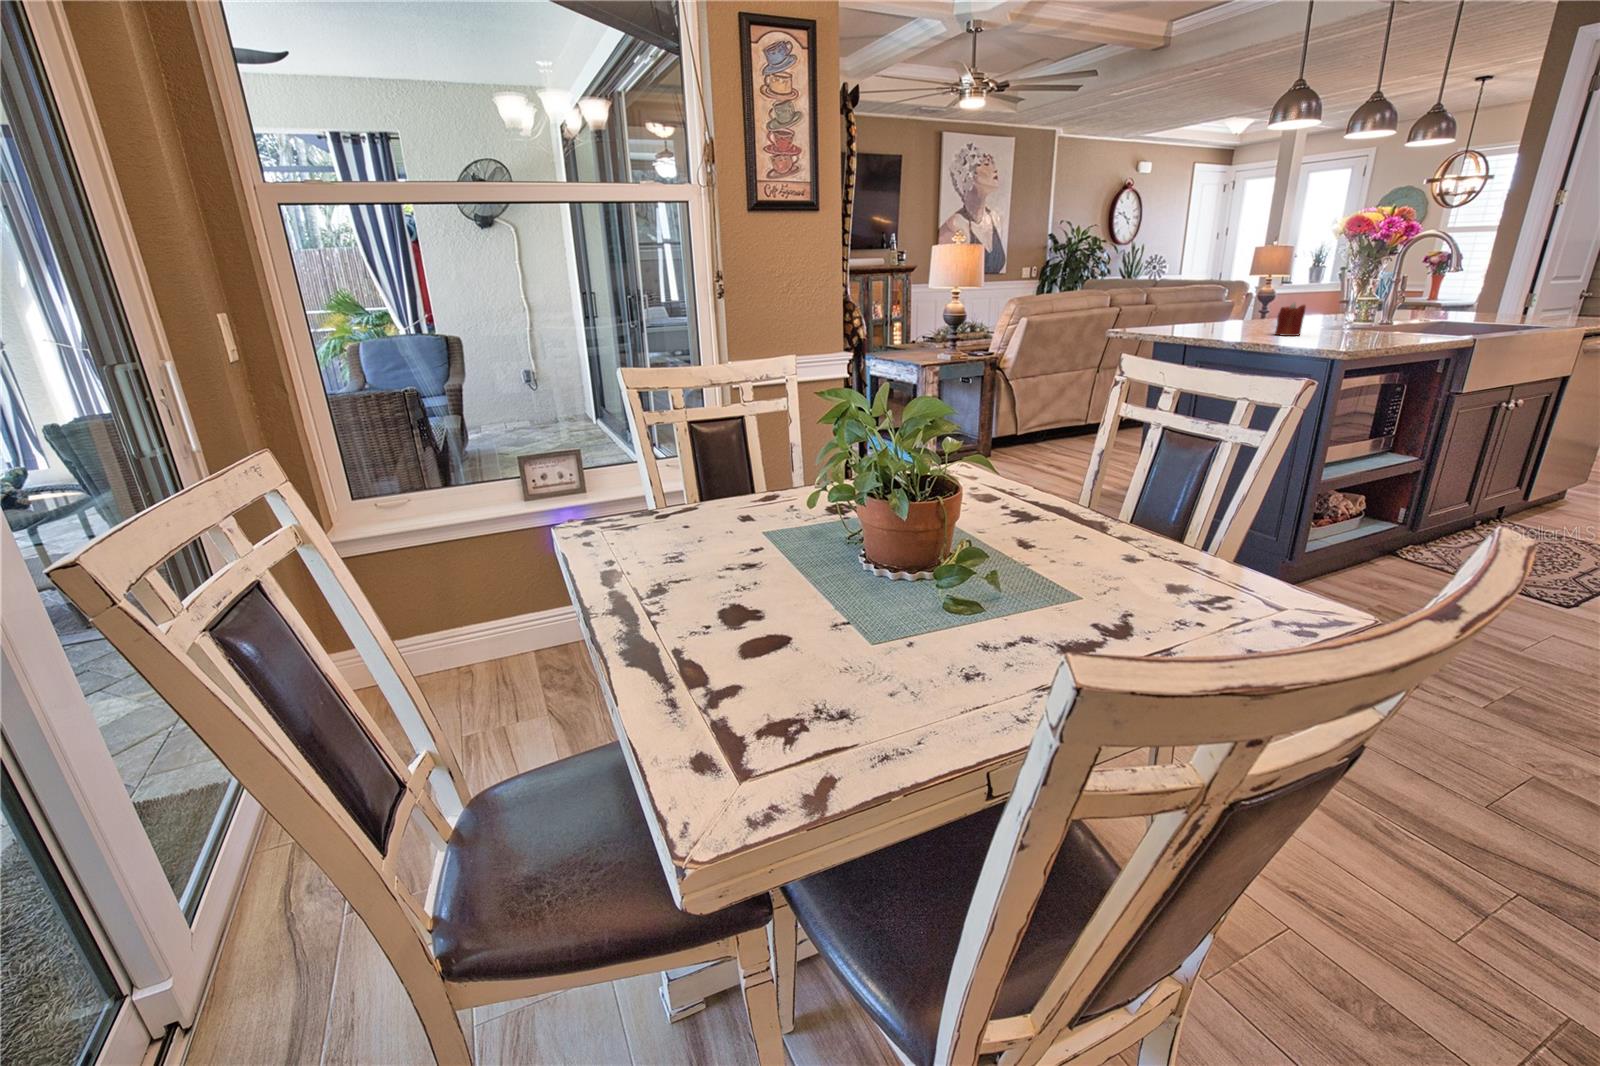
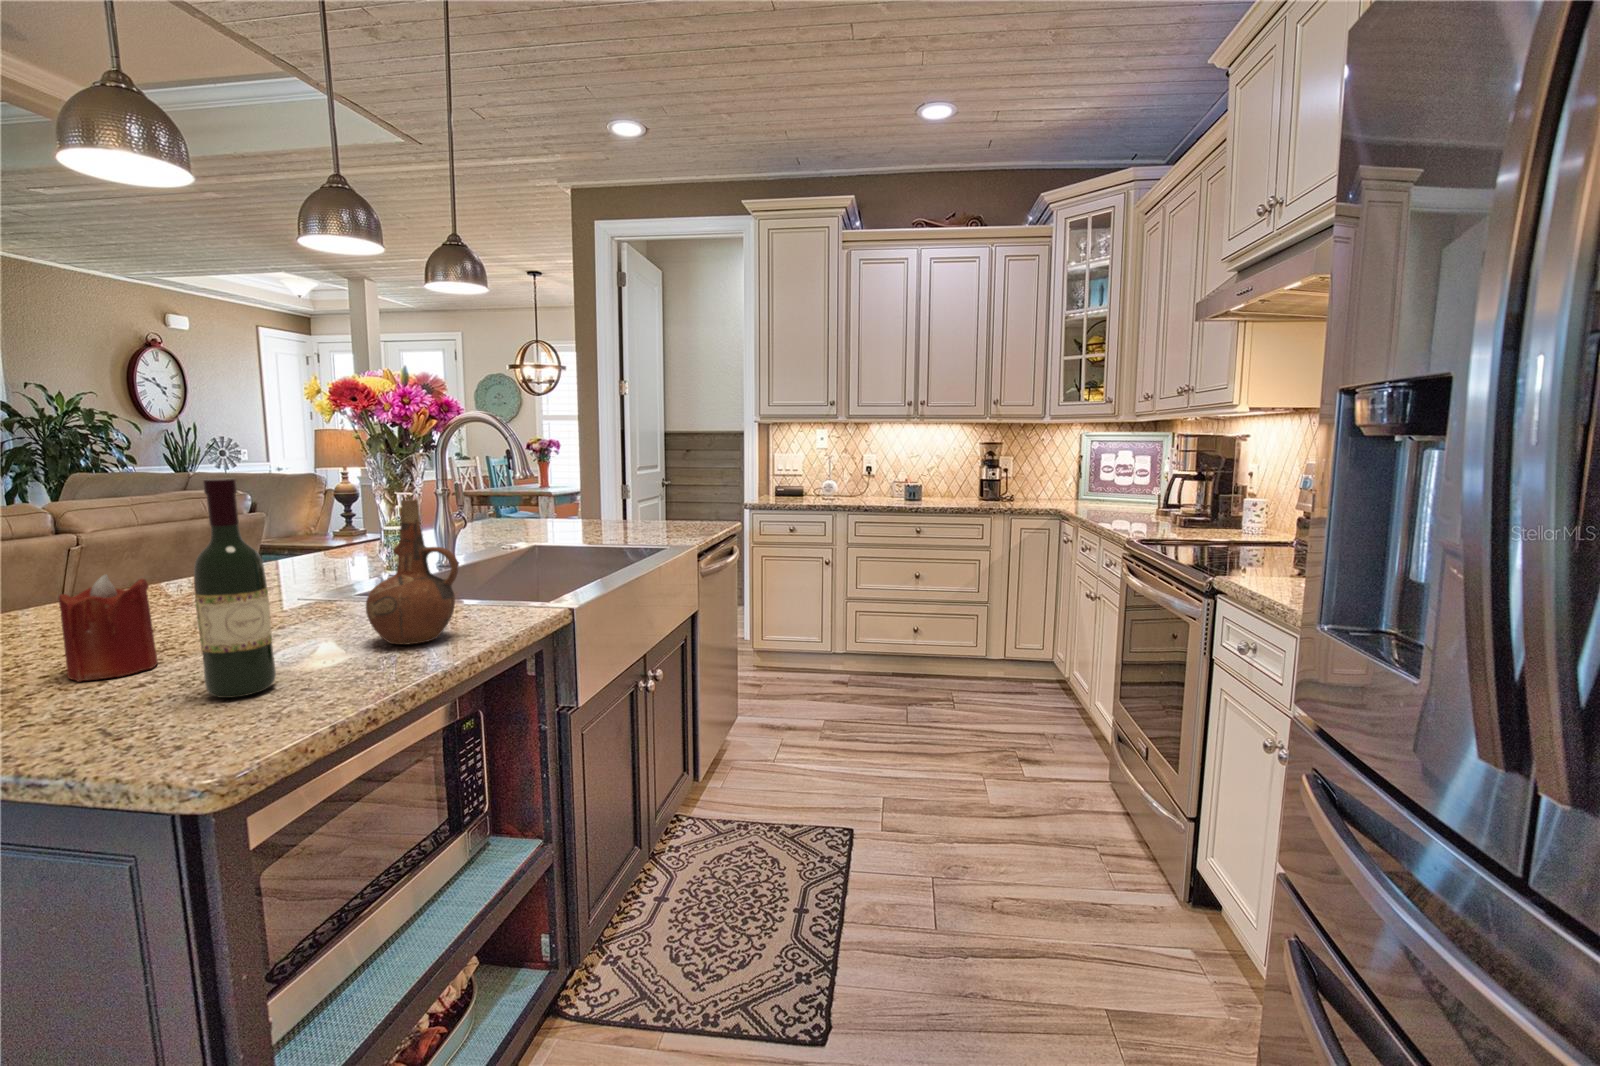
wine bottle: none [1331,268,1363,341] -> present [194,479,276,698]
ceramic pitcher: none [1379,279,1426,339] -> present [366,500,458,644]

